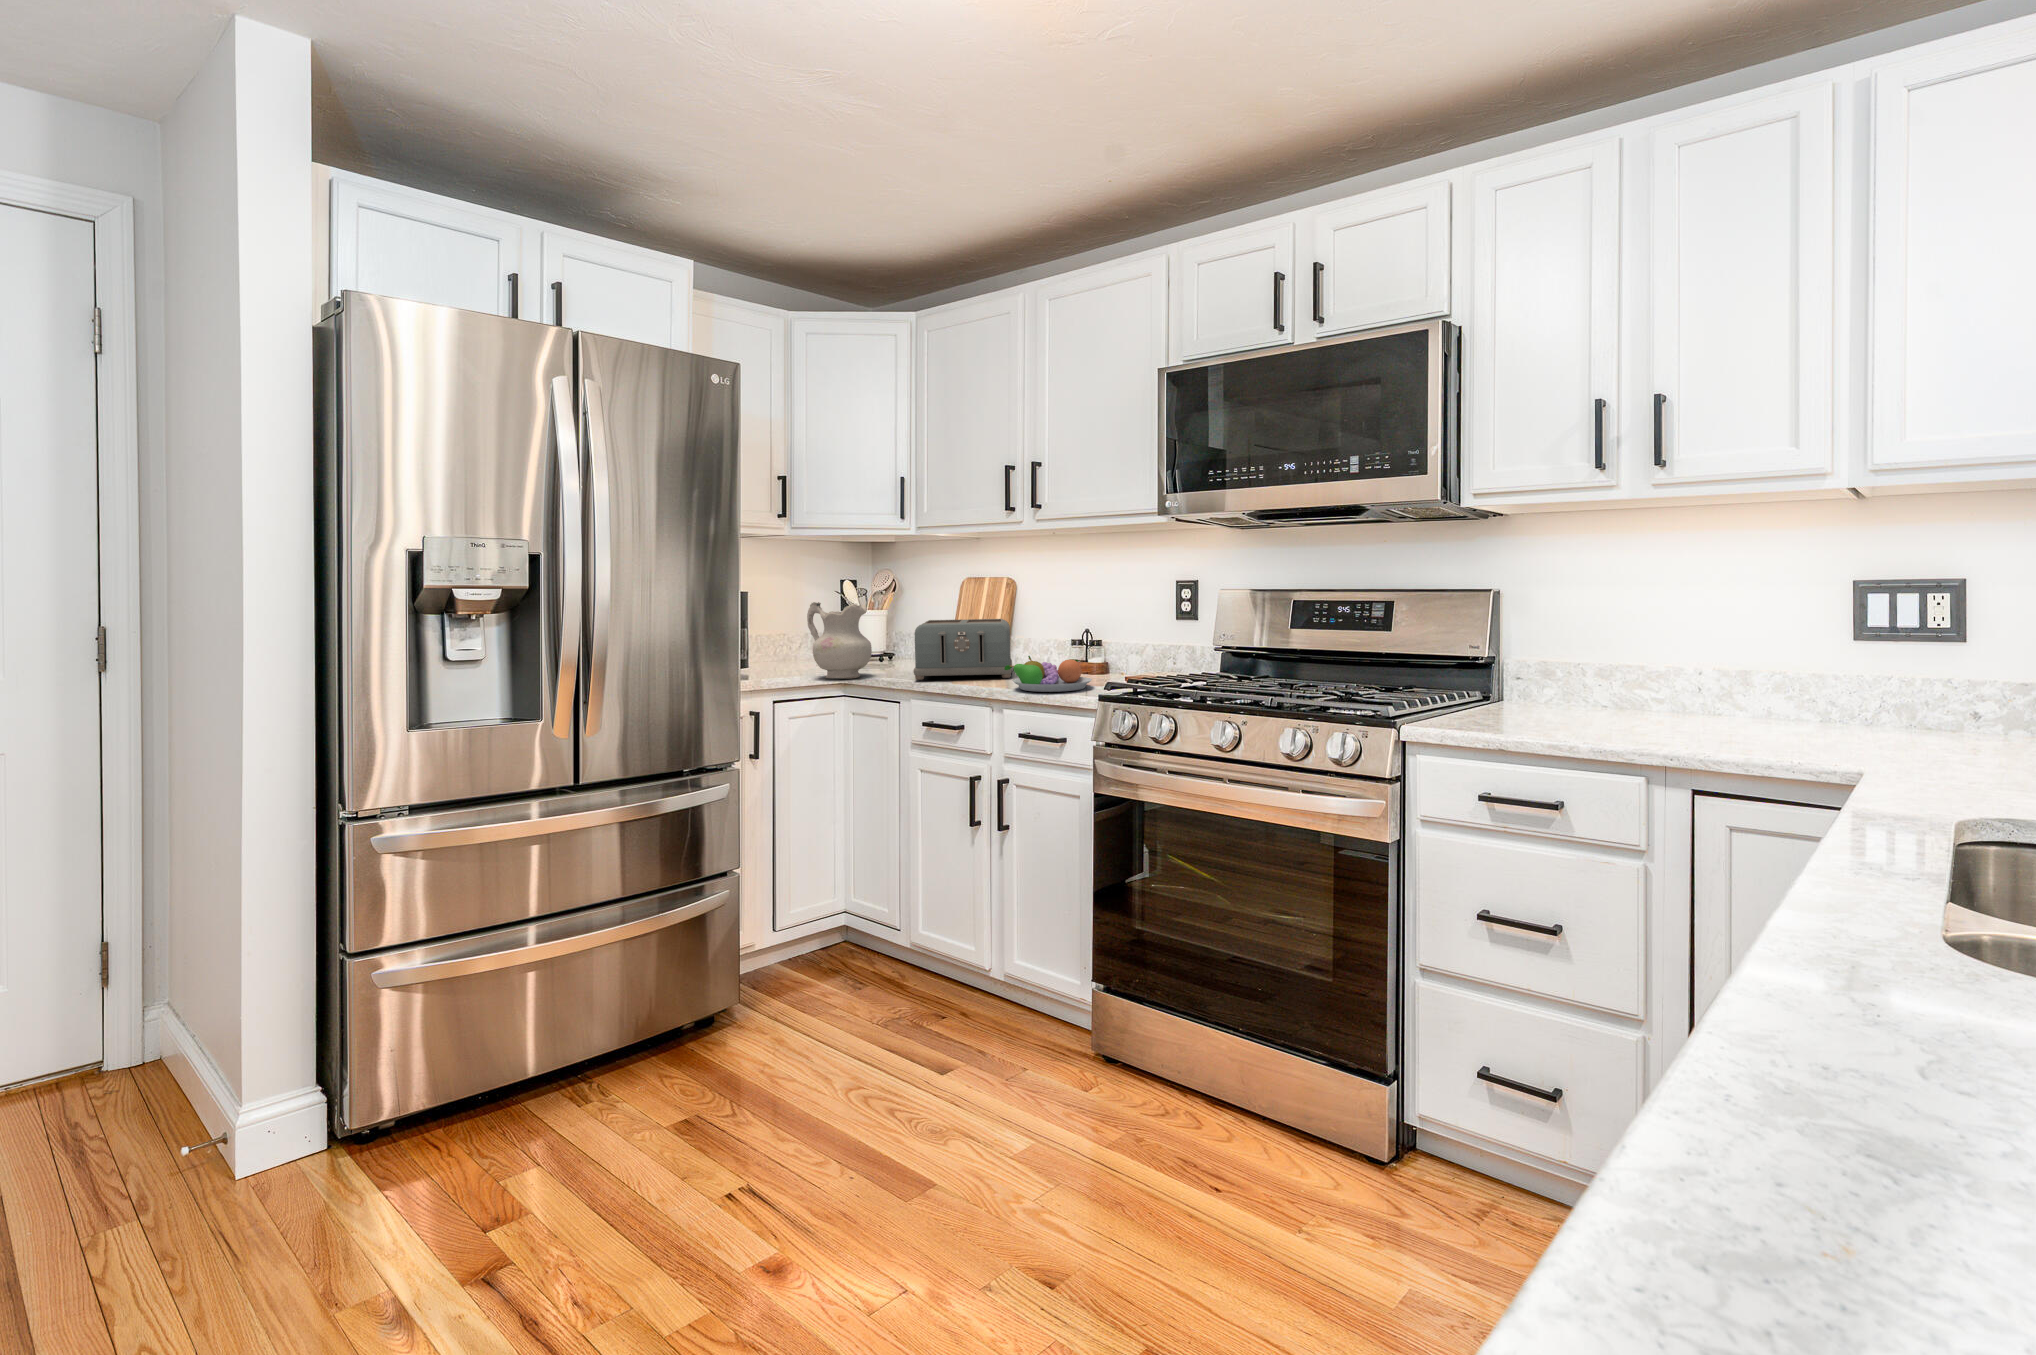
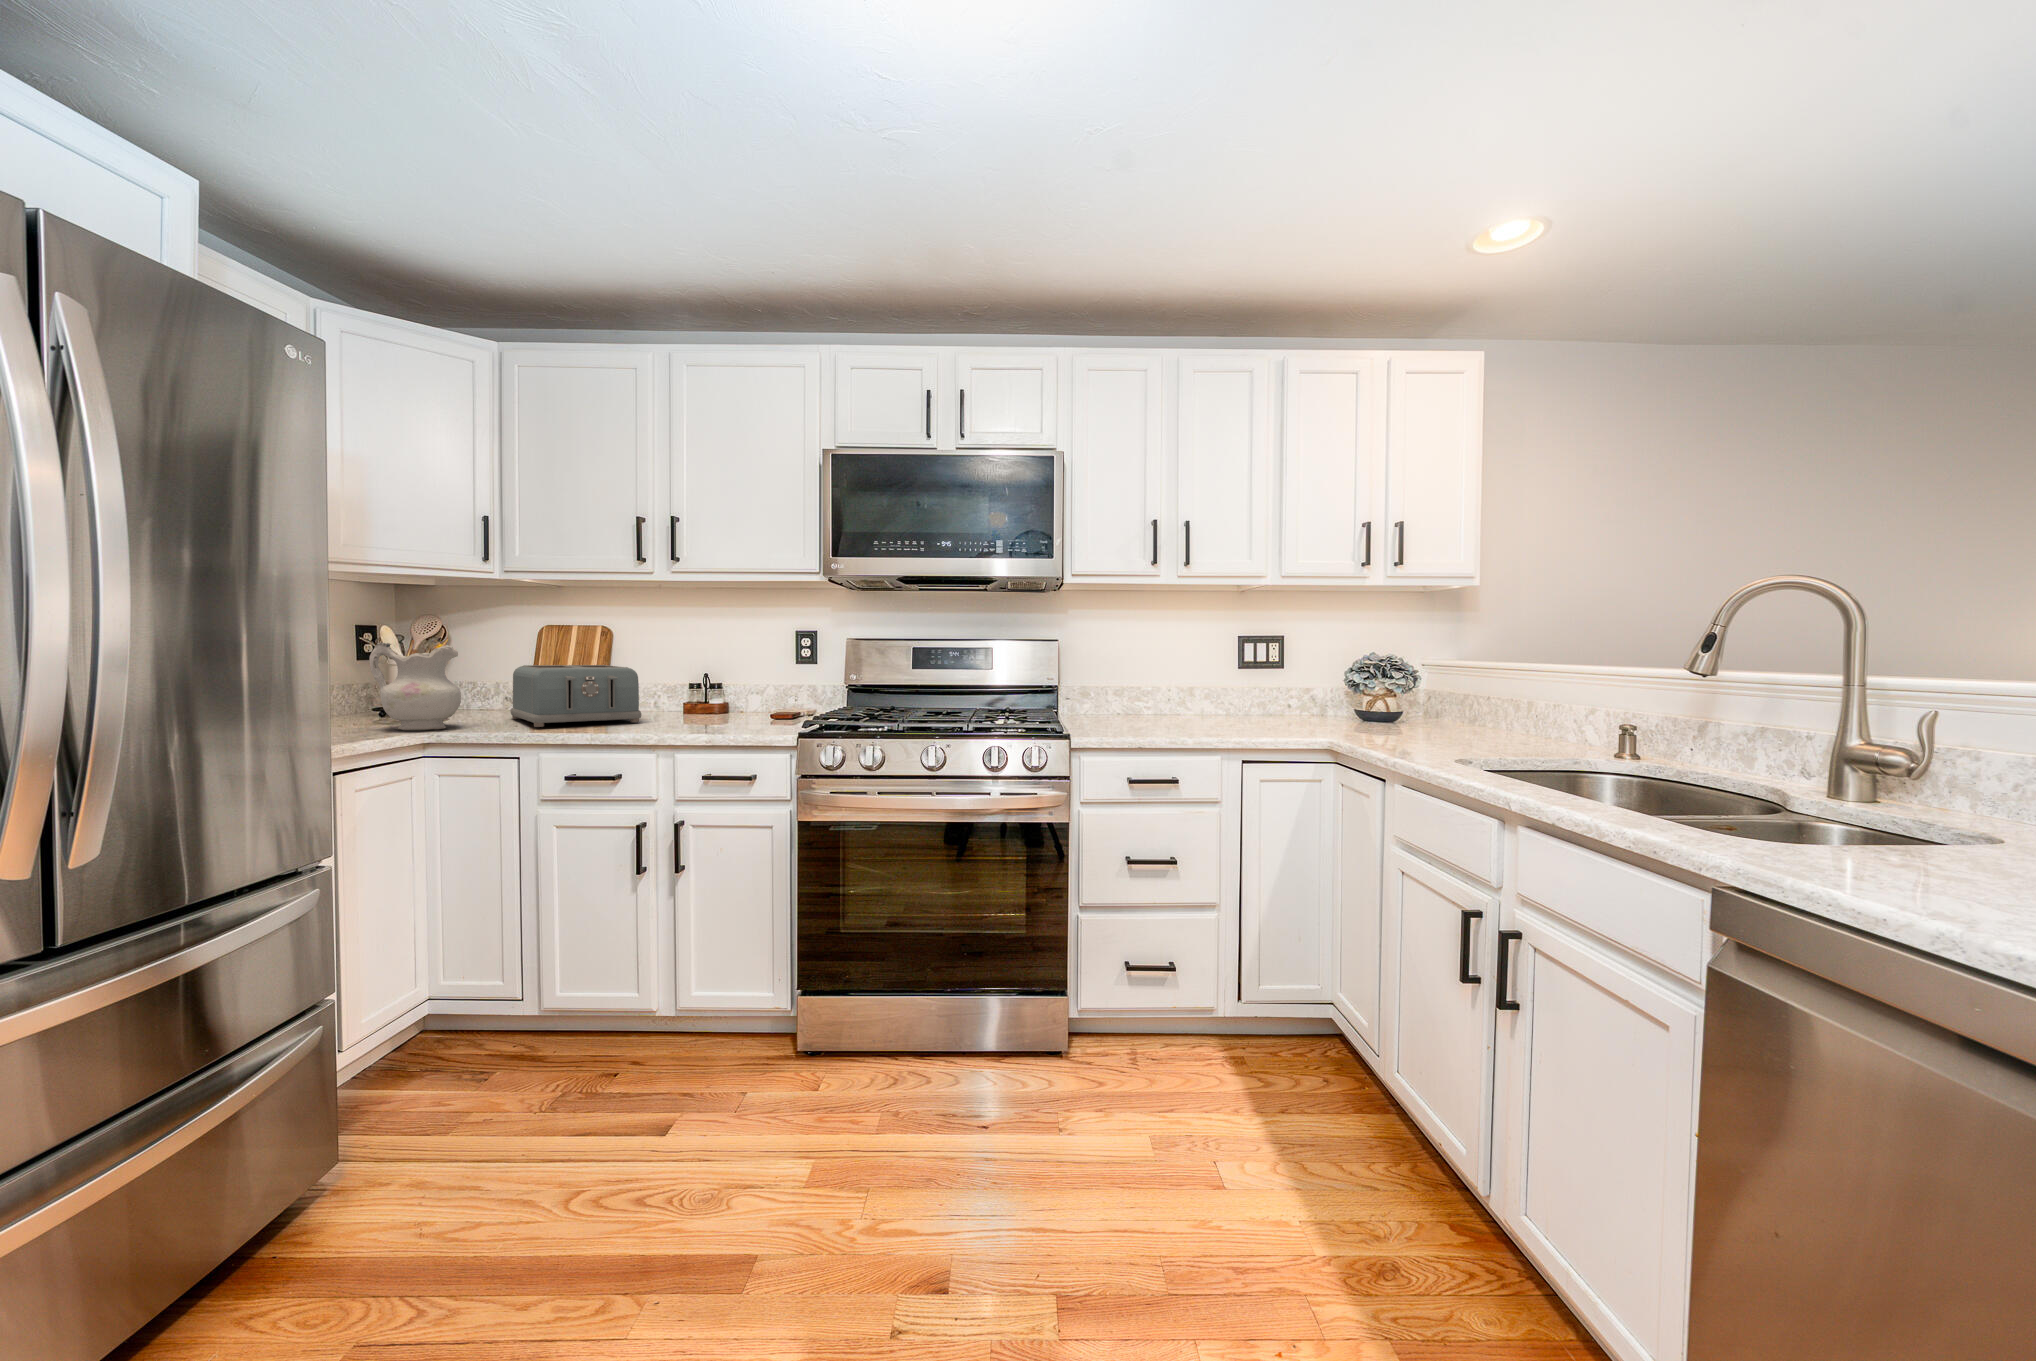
fruit bowl: present [1004,656,1092,692] -> none [666,699,748,732]

